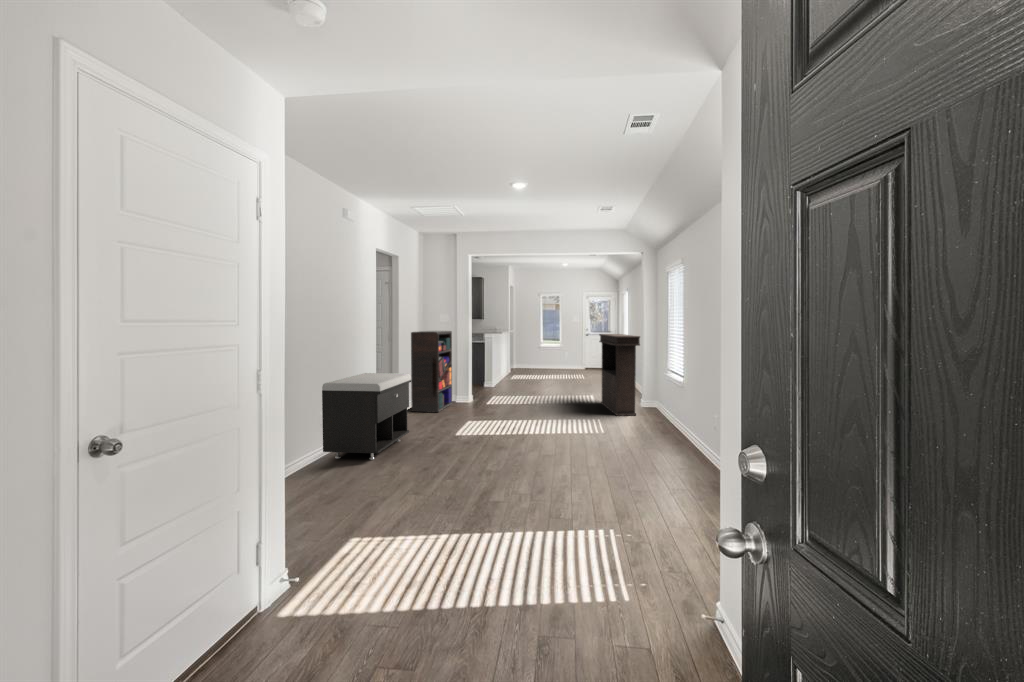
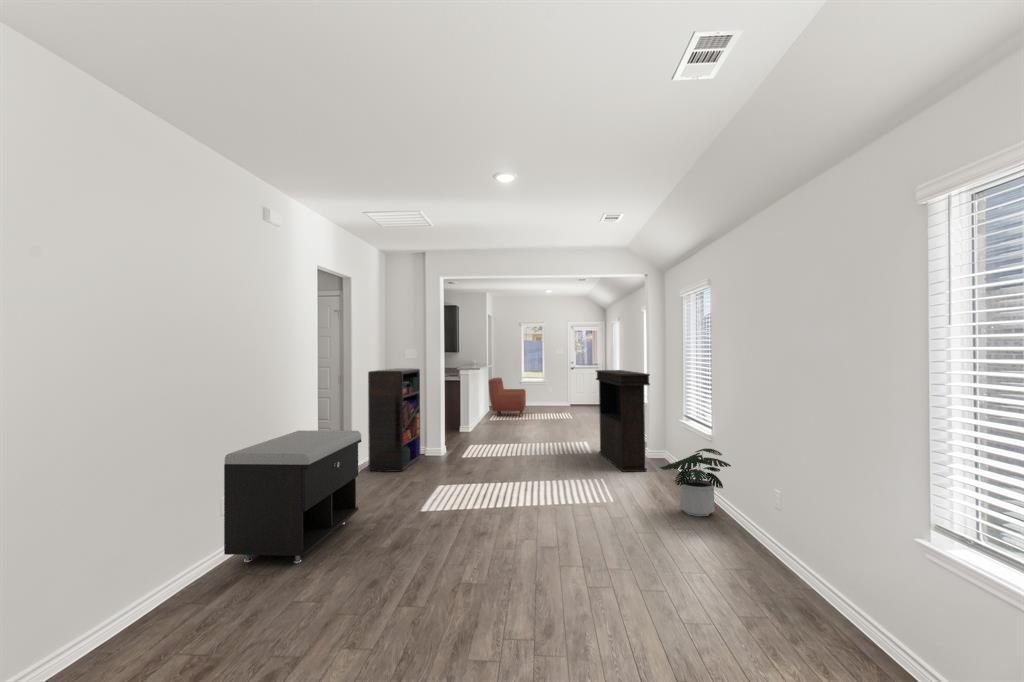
armchair: none [510,343,544,377] -> present [489,378,526,416]
potted plant: none [638,392,690,442] -> present [660,448,731,516]

